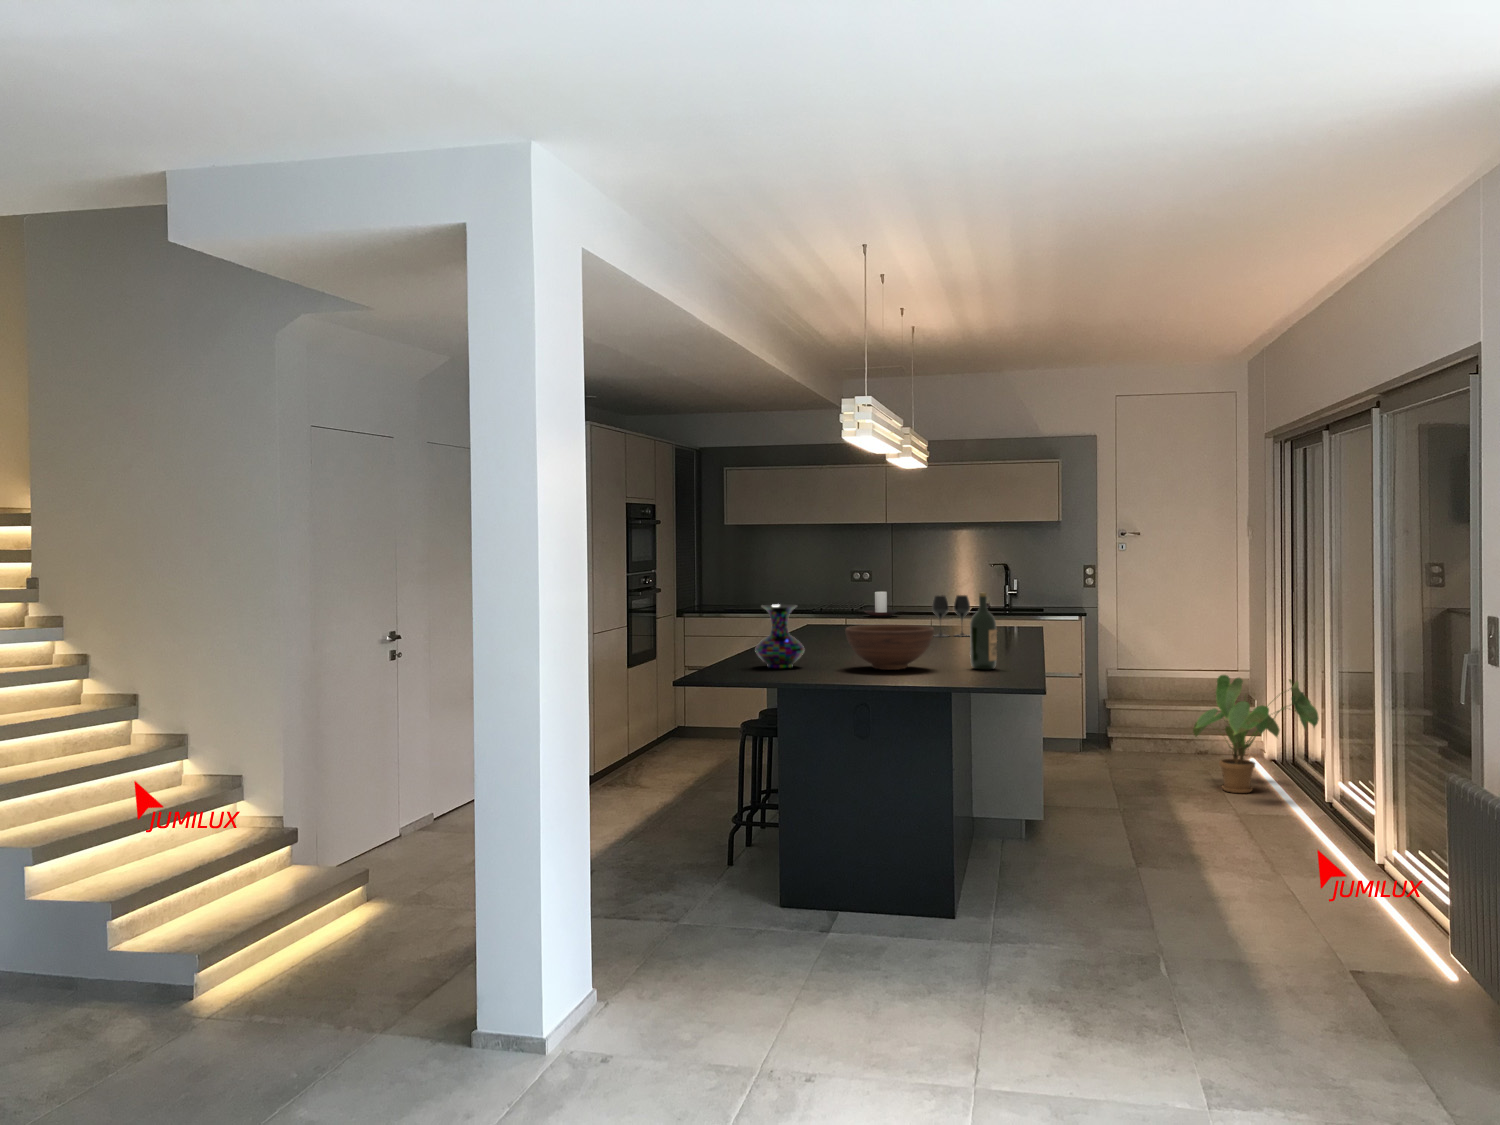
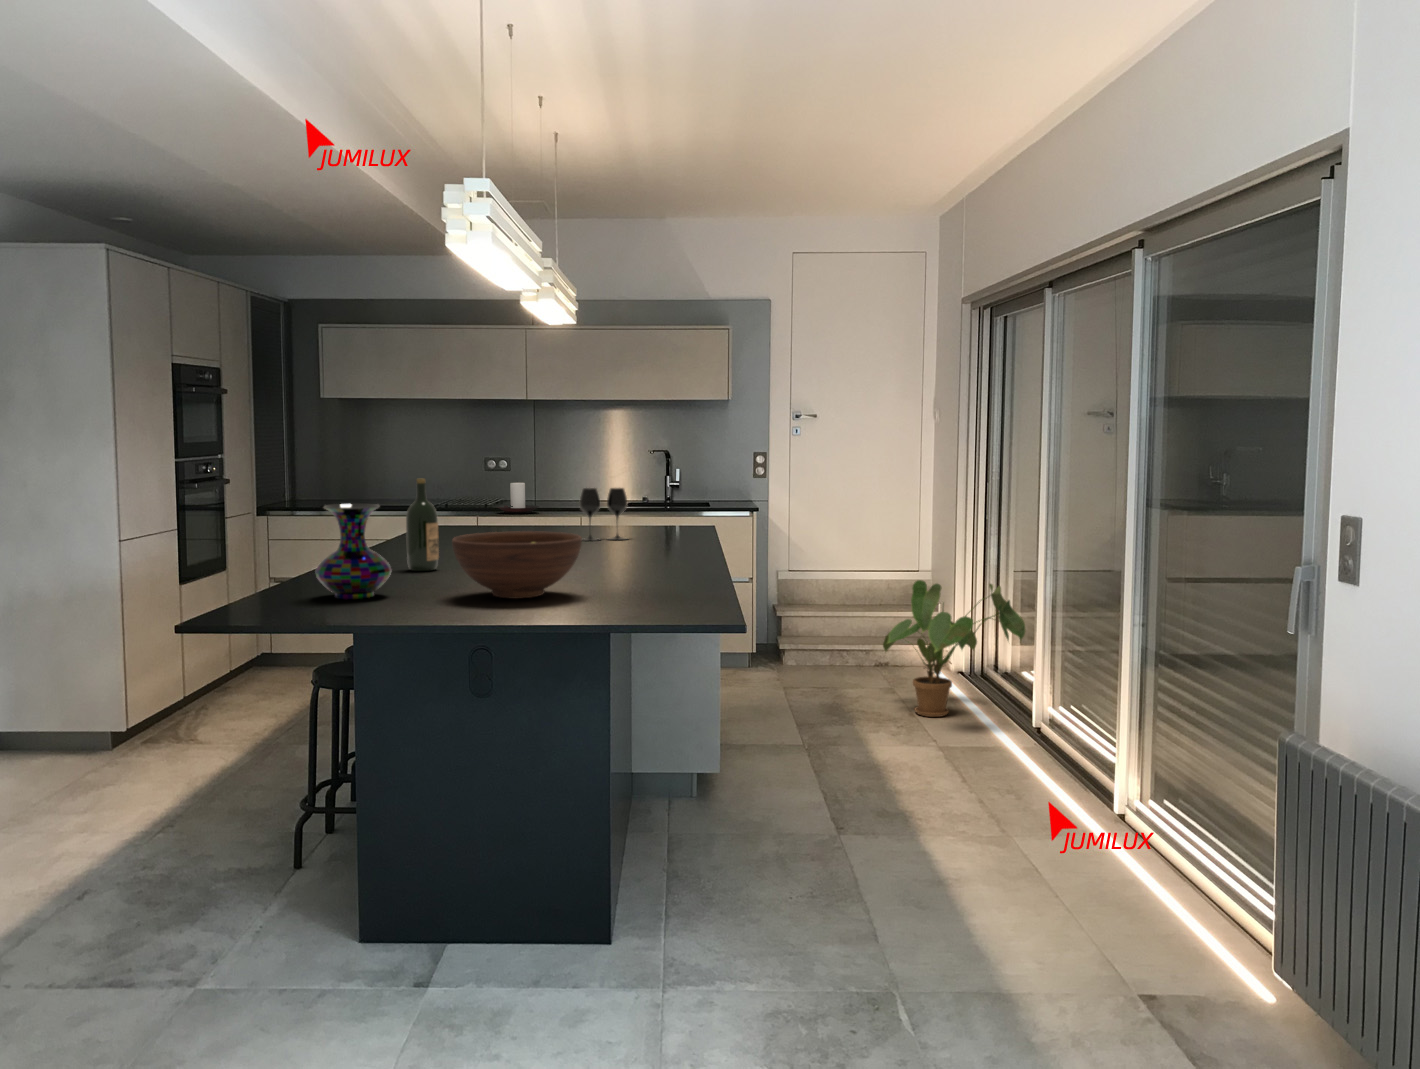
wine bottle: present [970,593,997,669] -> present [406,479,439,571]

